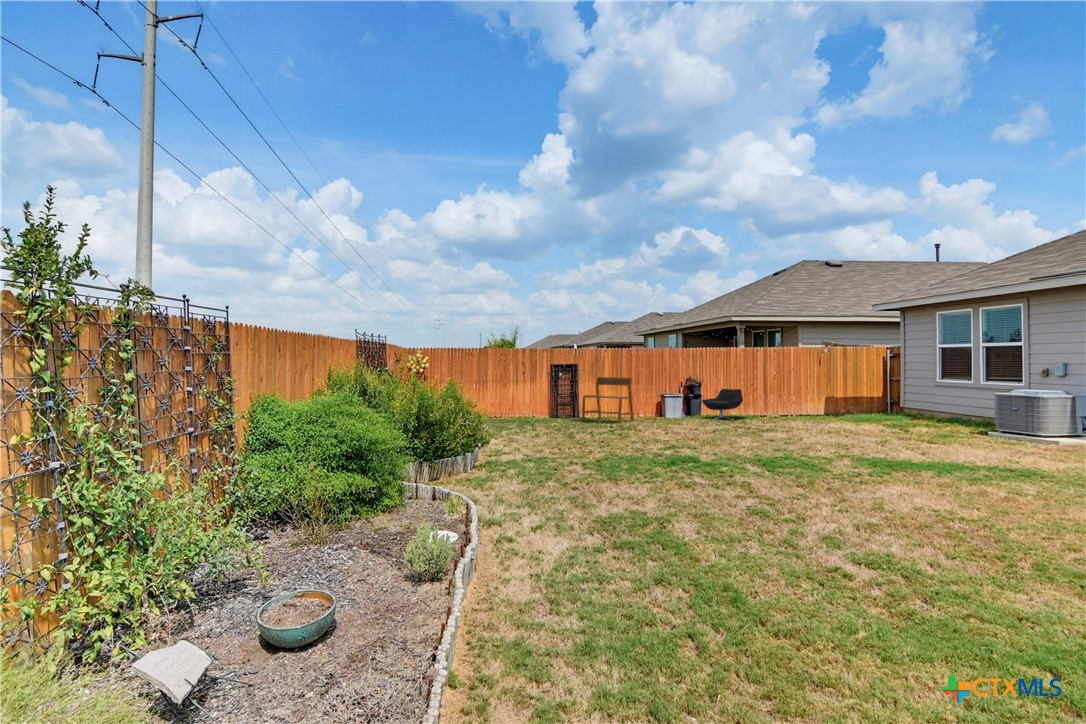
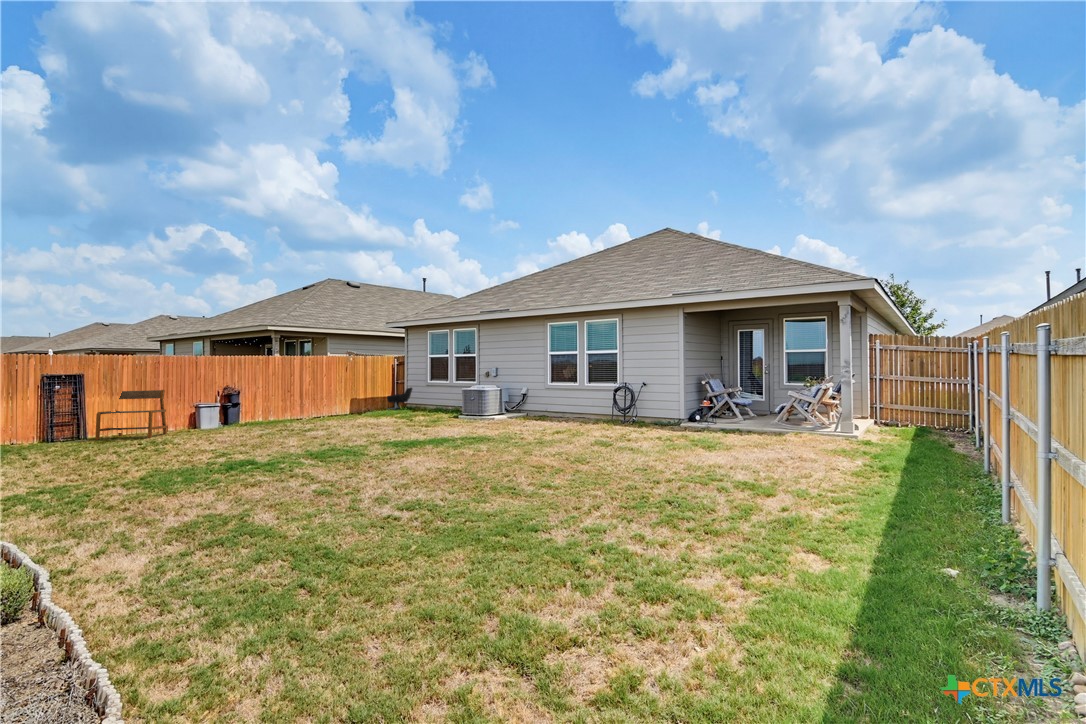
lounge chair: present [702,389,743,419] -> present [387,388,412,408]

